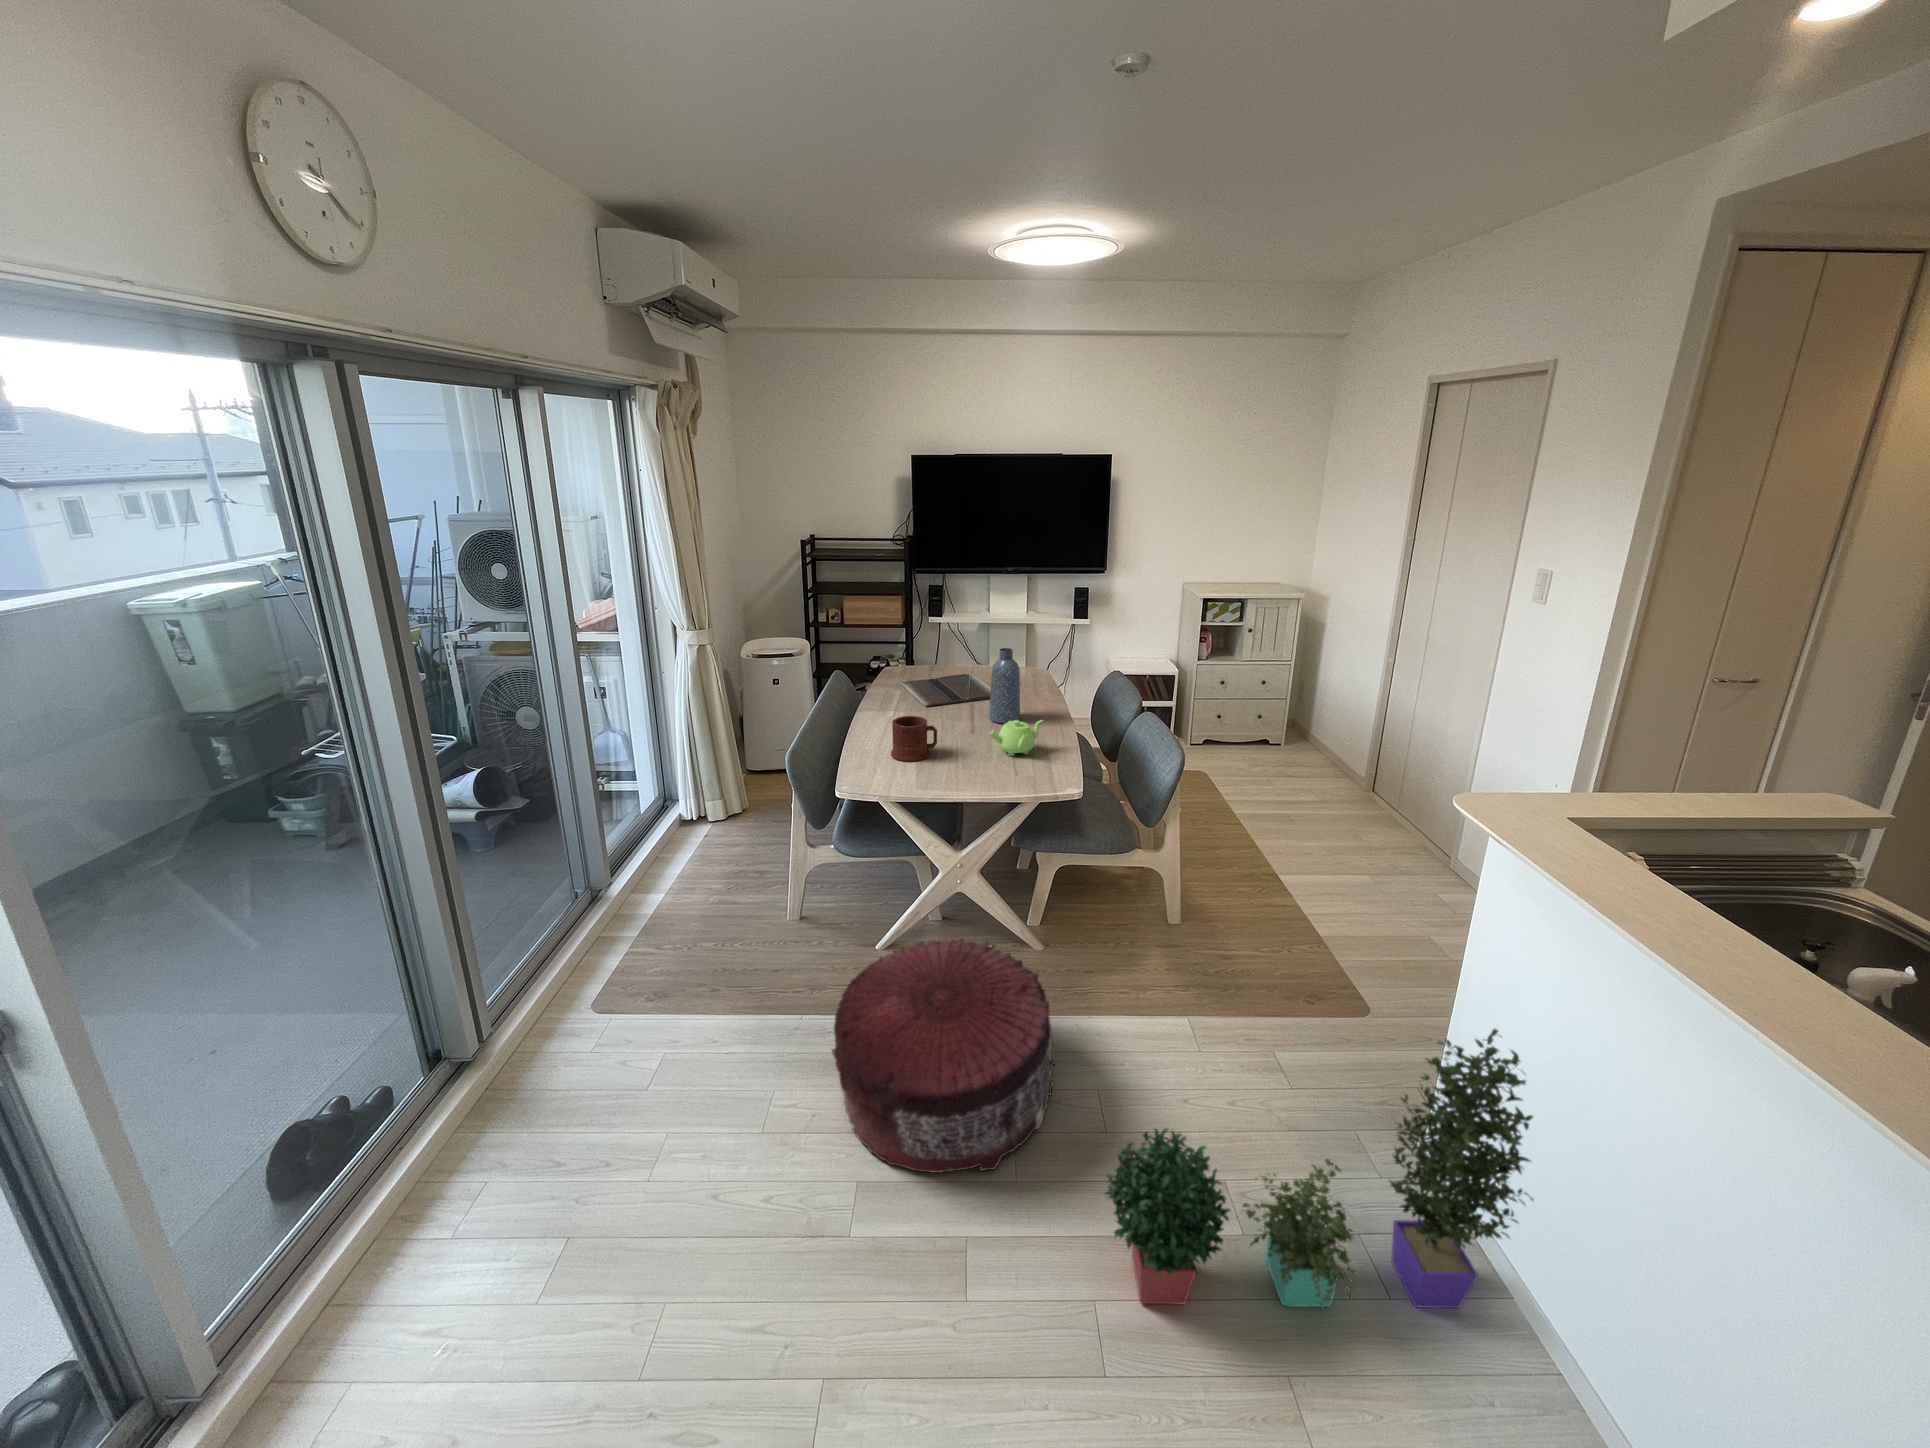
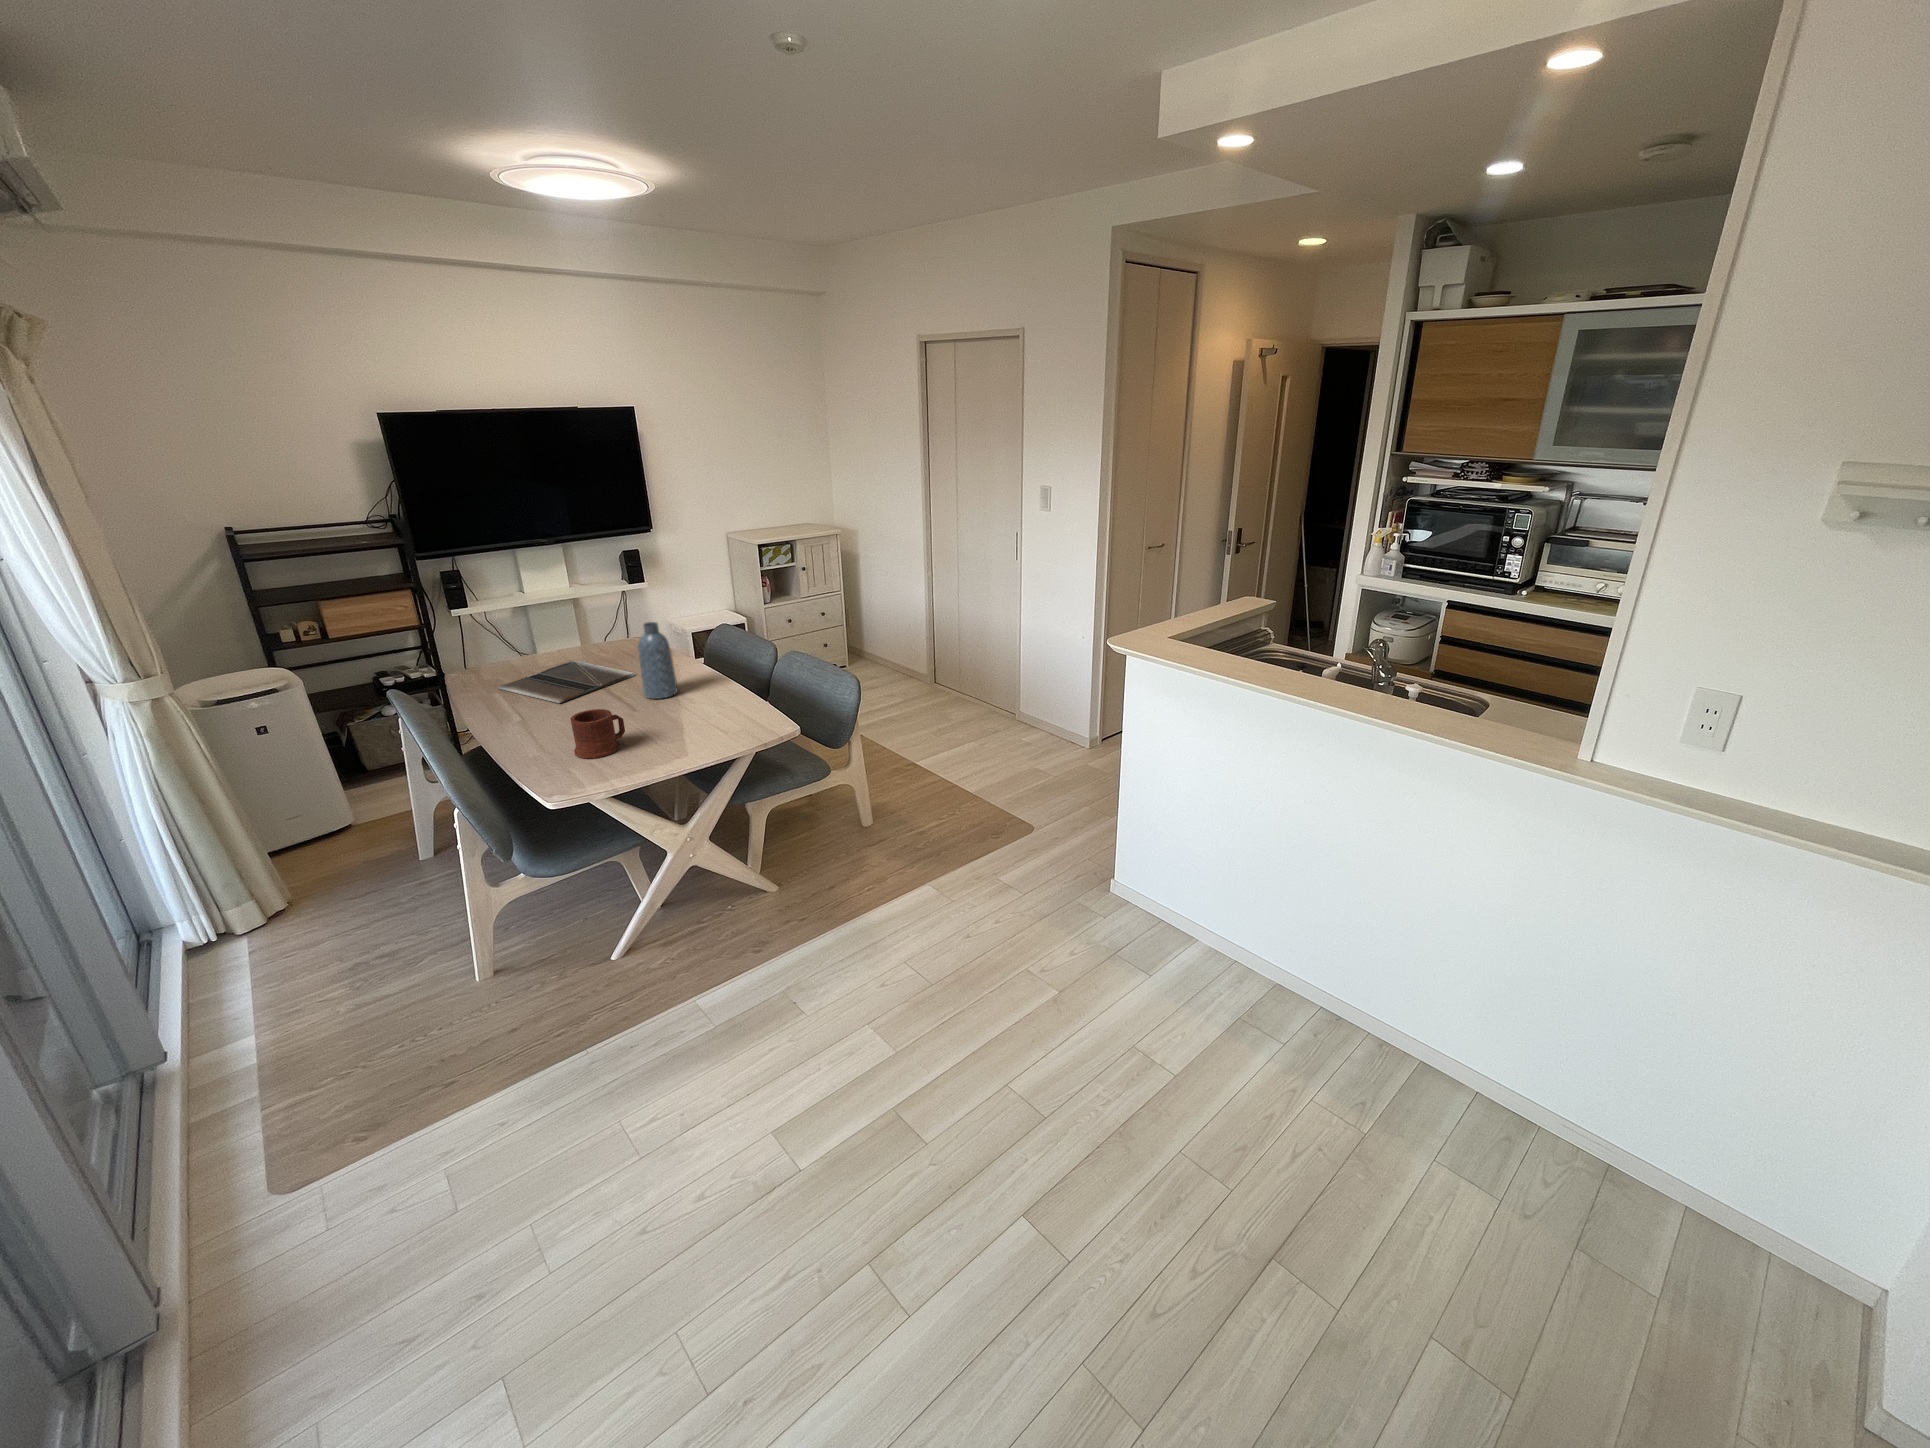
teapot: present [989,720,1043,756] -> none [677,682,723,723]
pouf: present [832,939,1054,1173] -> none [662,884,872,1088]
potted plant: present [1104,1029,1533,1308] -> none [959,779,1167,1046]

